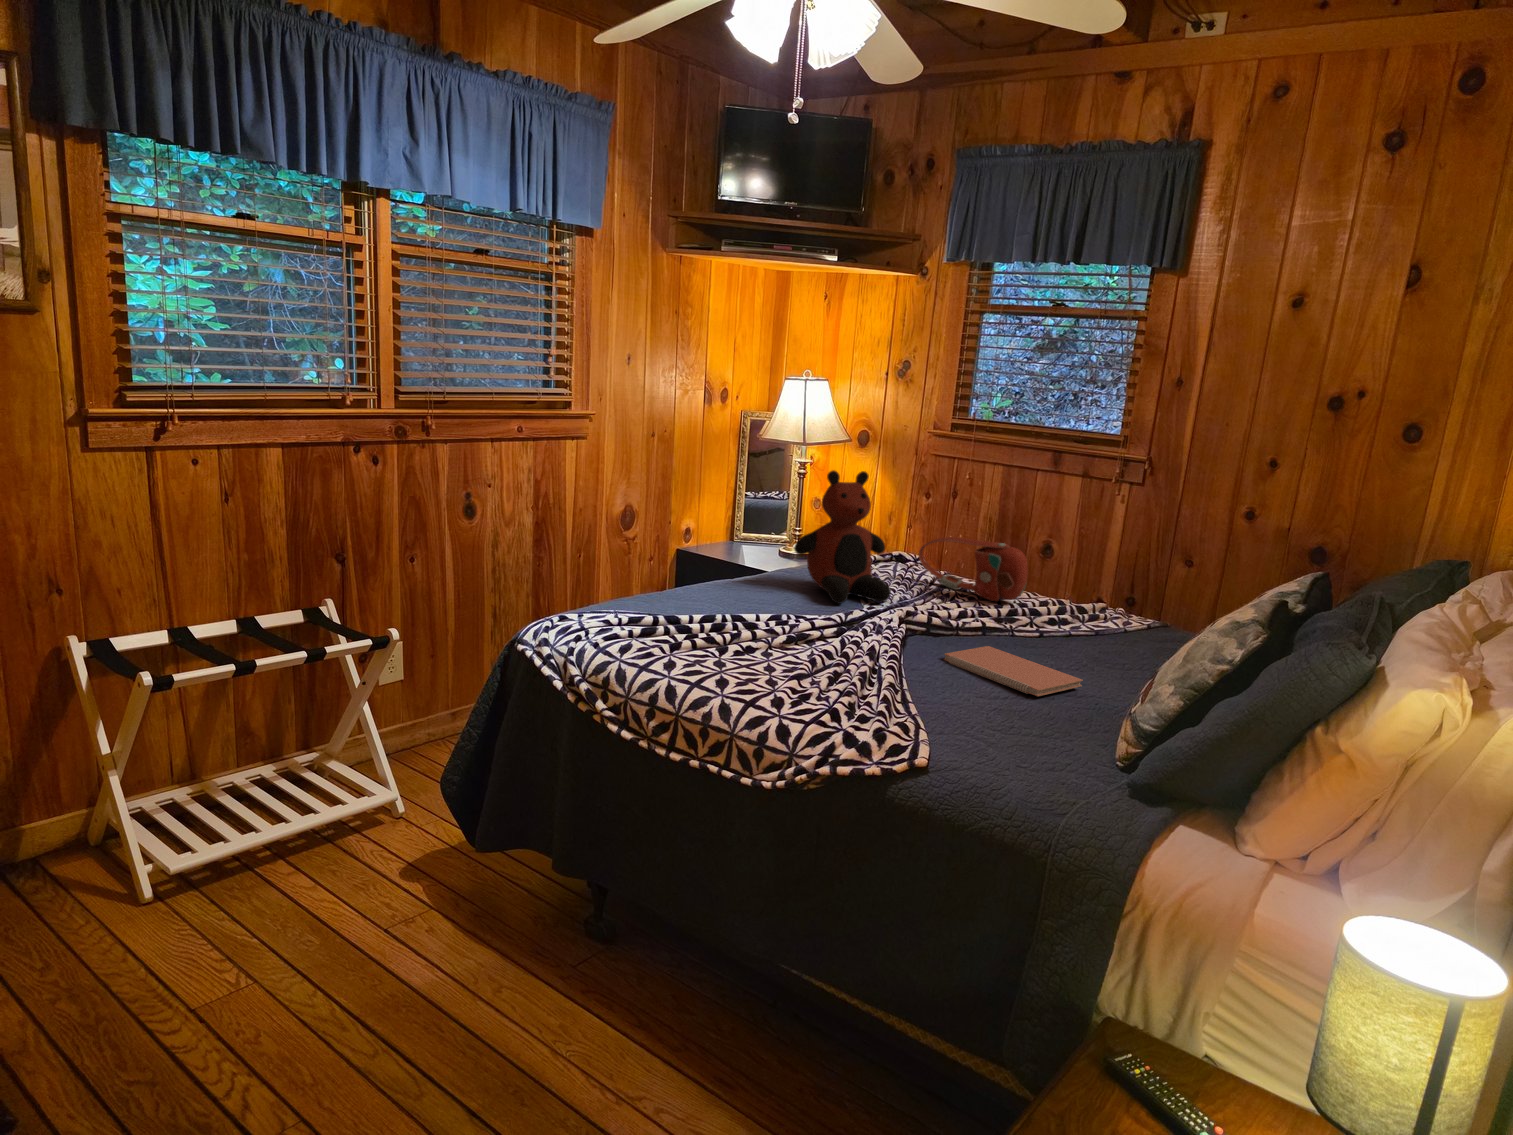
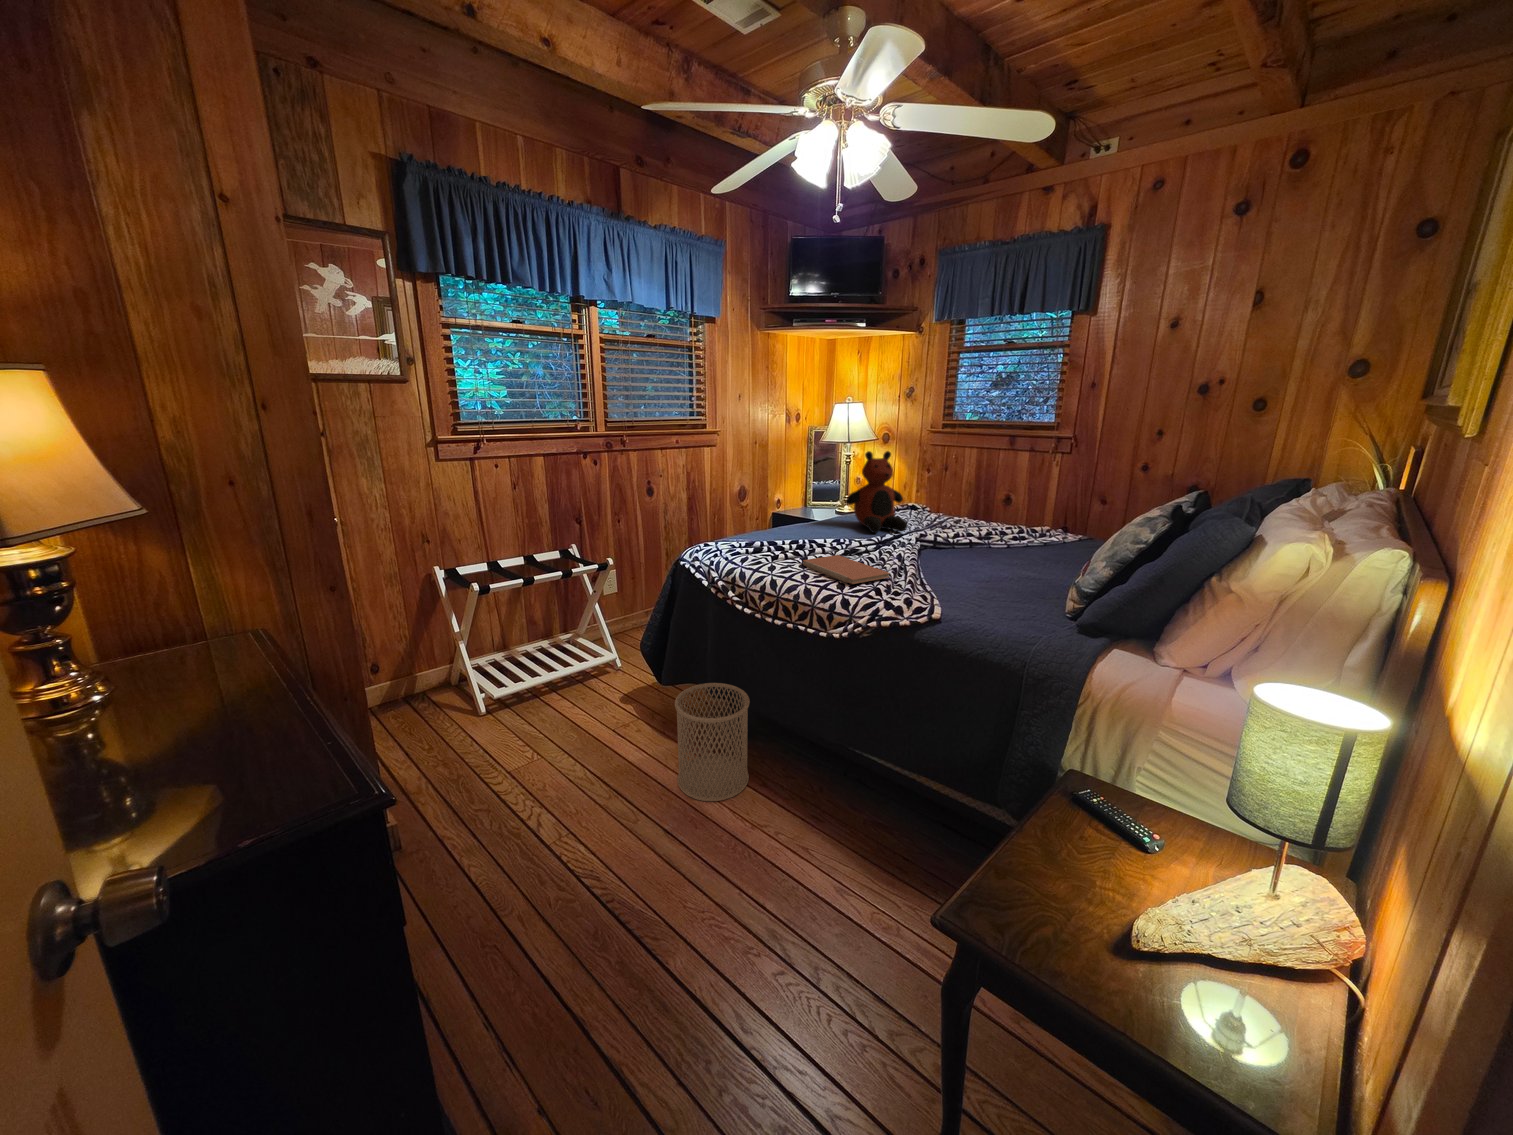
handbag: present [919,537,1028,601] -> none [924,491,995,529]
notebook: present [944,646,1083,696] -> present [803,555,890,584]
wastebasket: none [494,854,623,1058] -> present [675,683,750,801]

